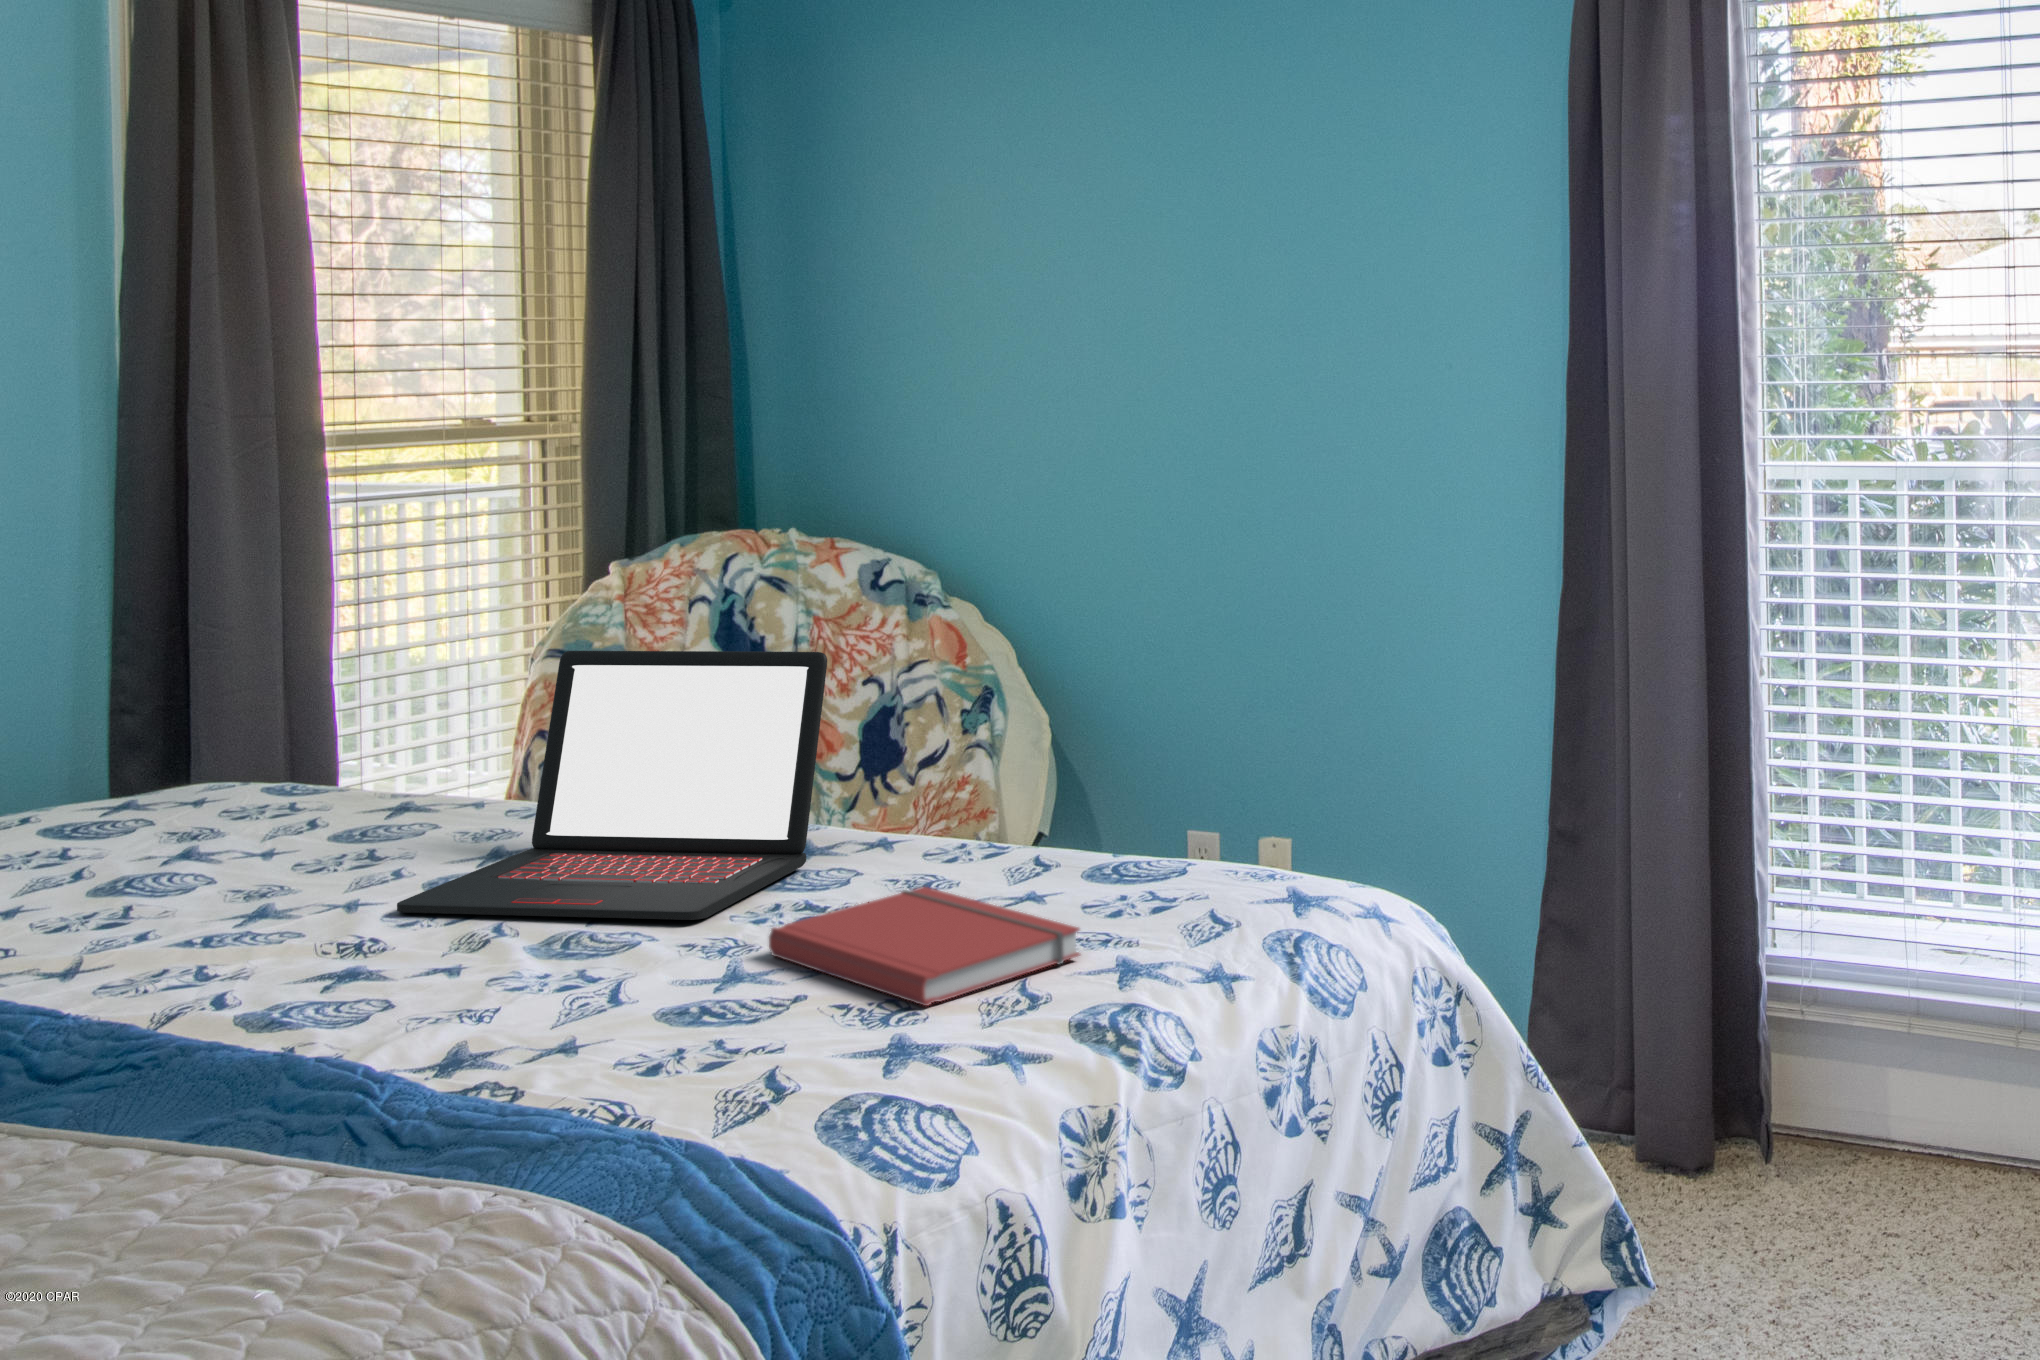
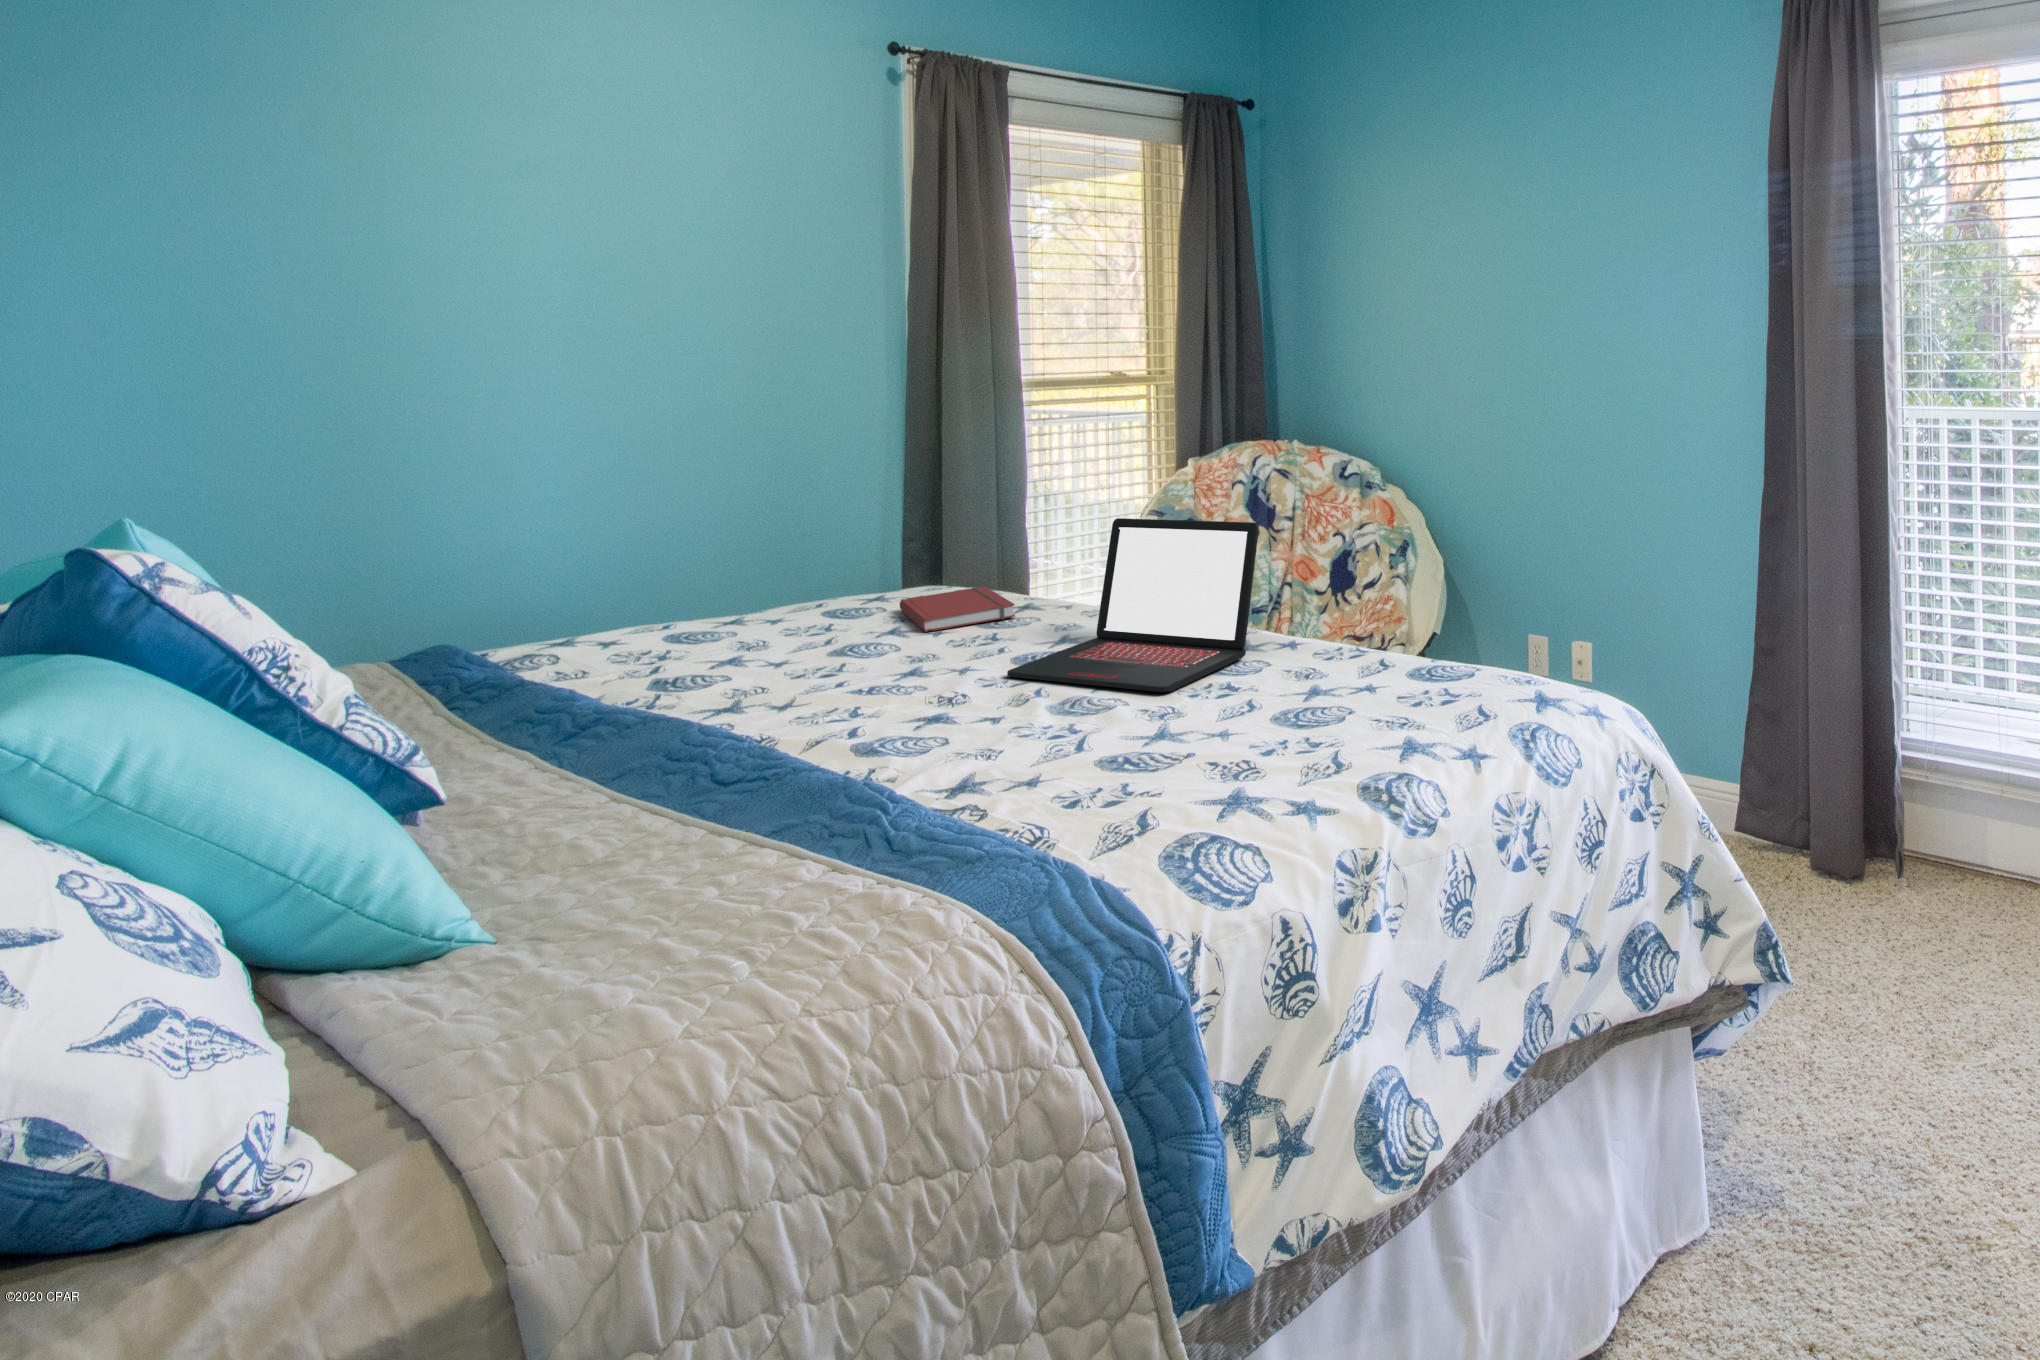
book: present [769,887,1080,1006] -> present [900,587,1015,632]

